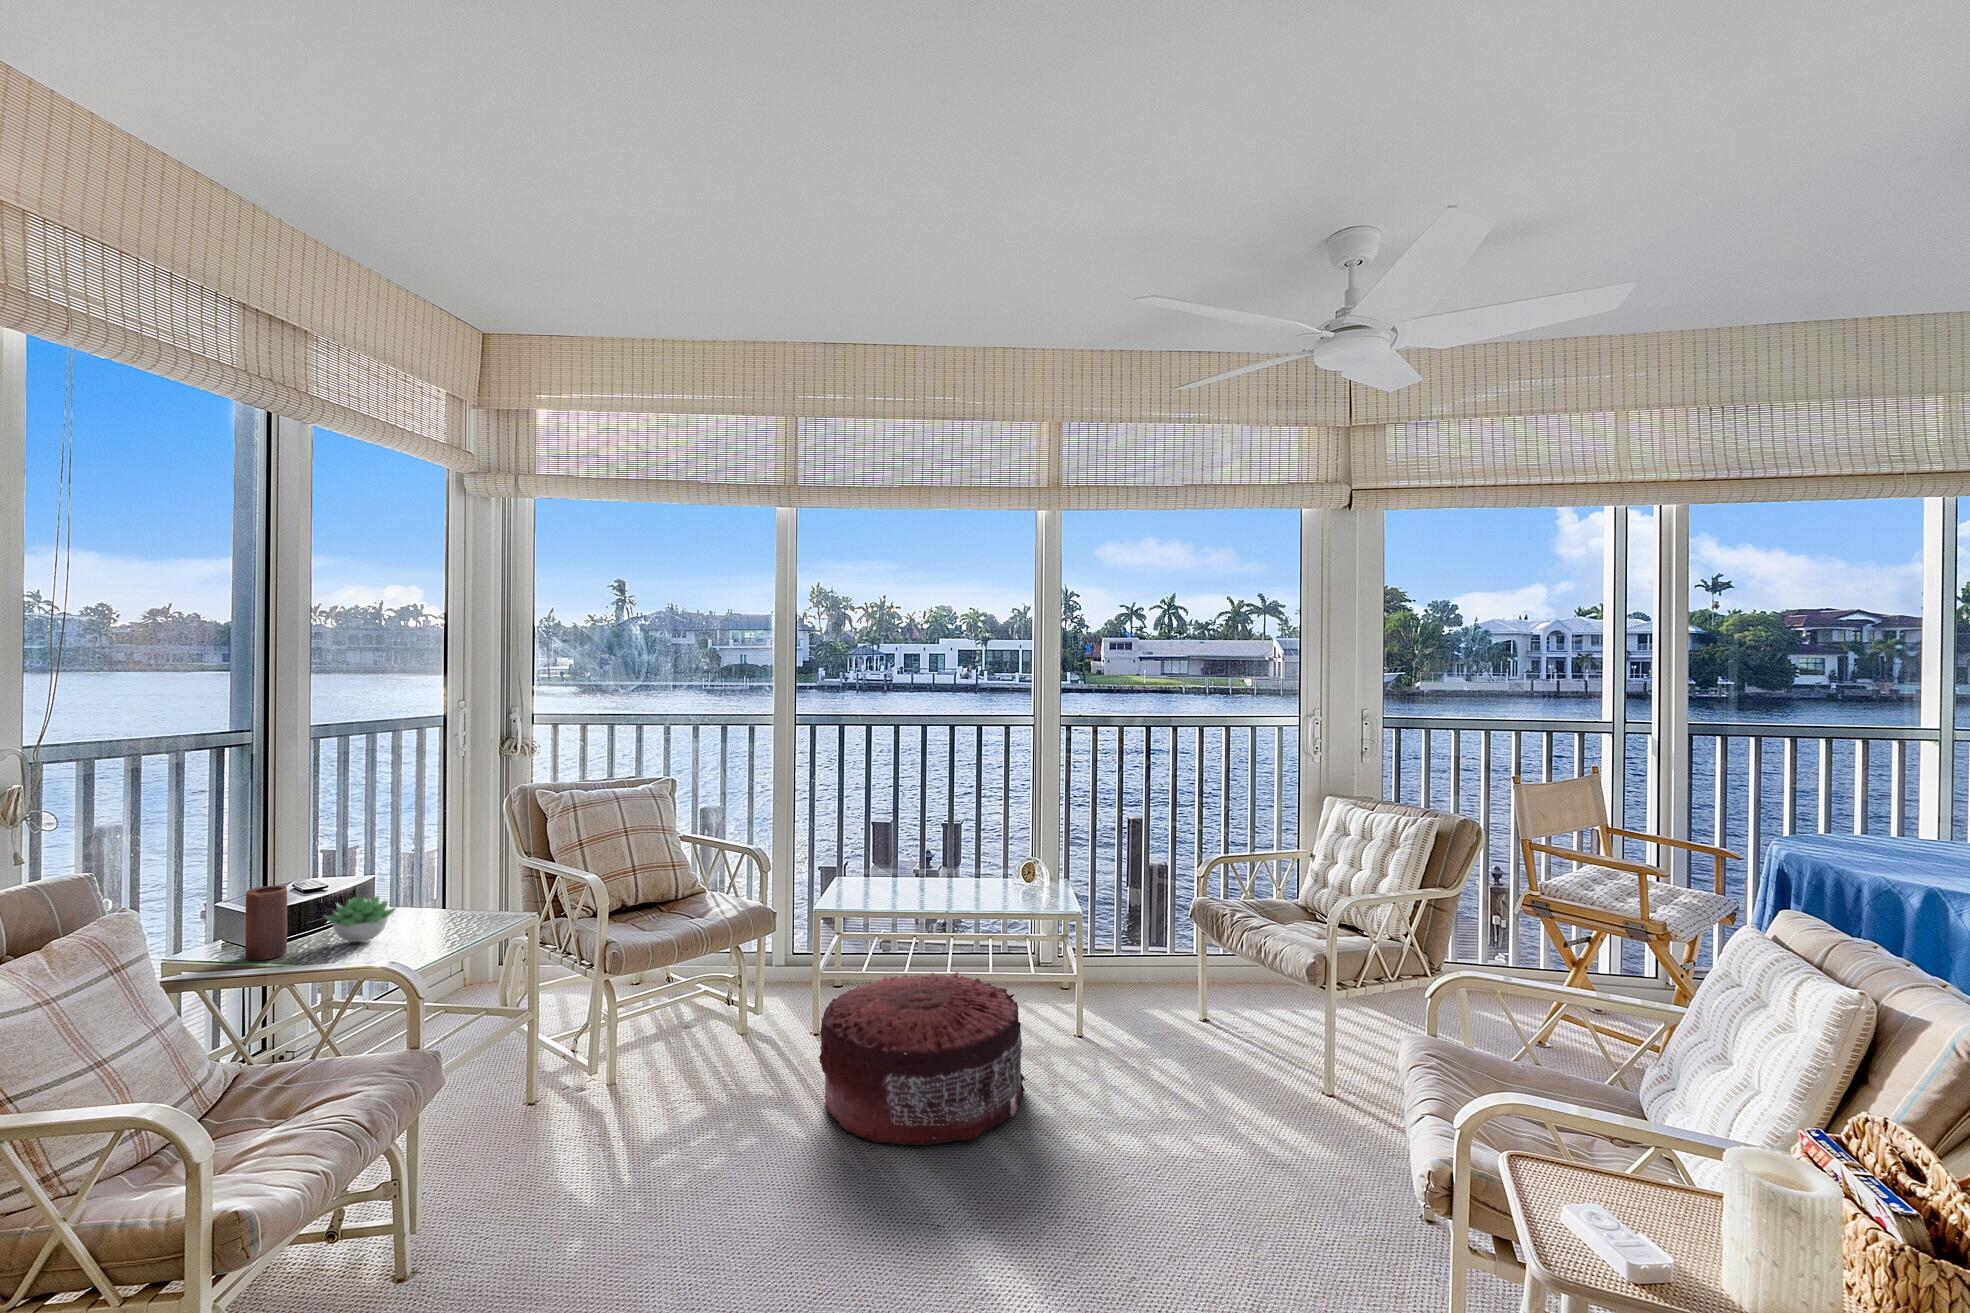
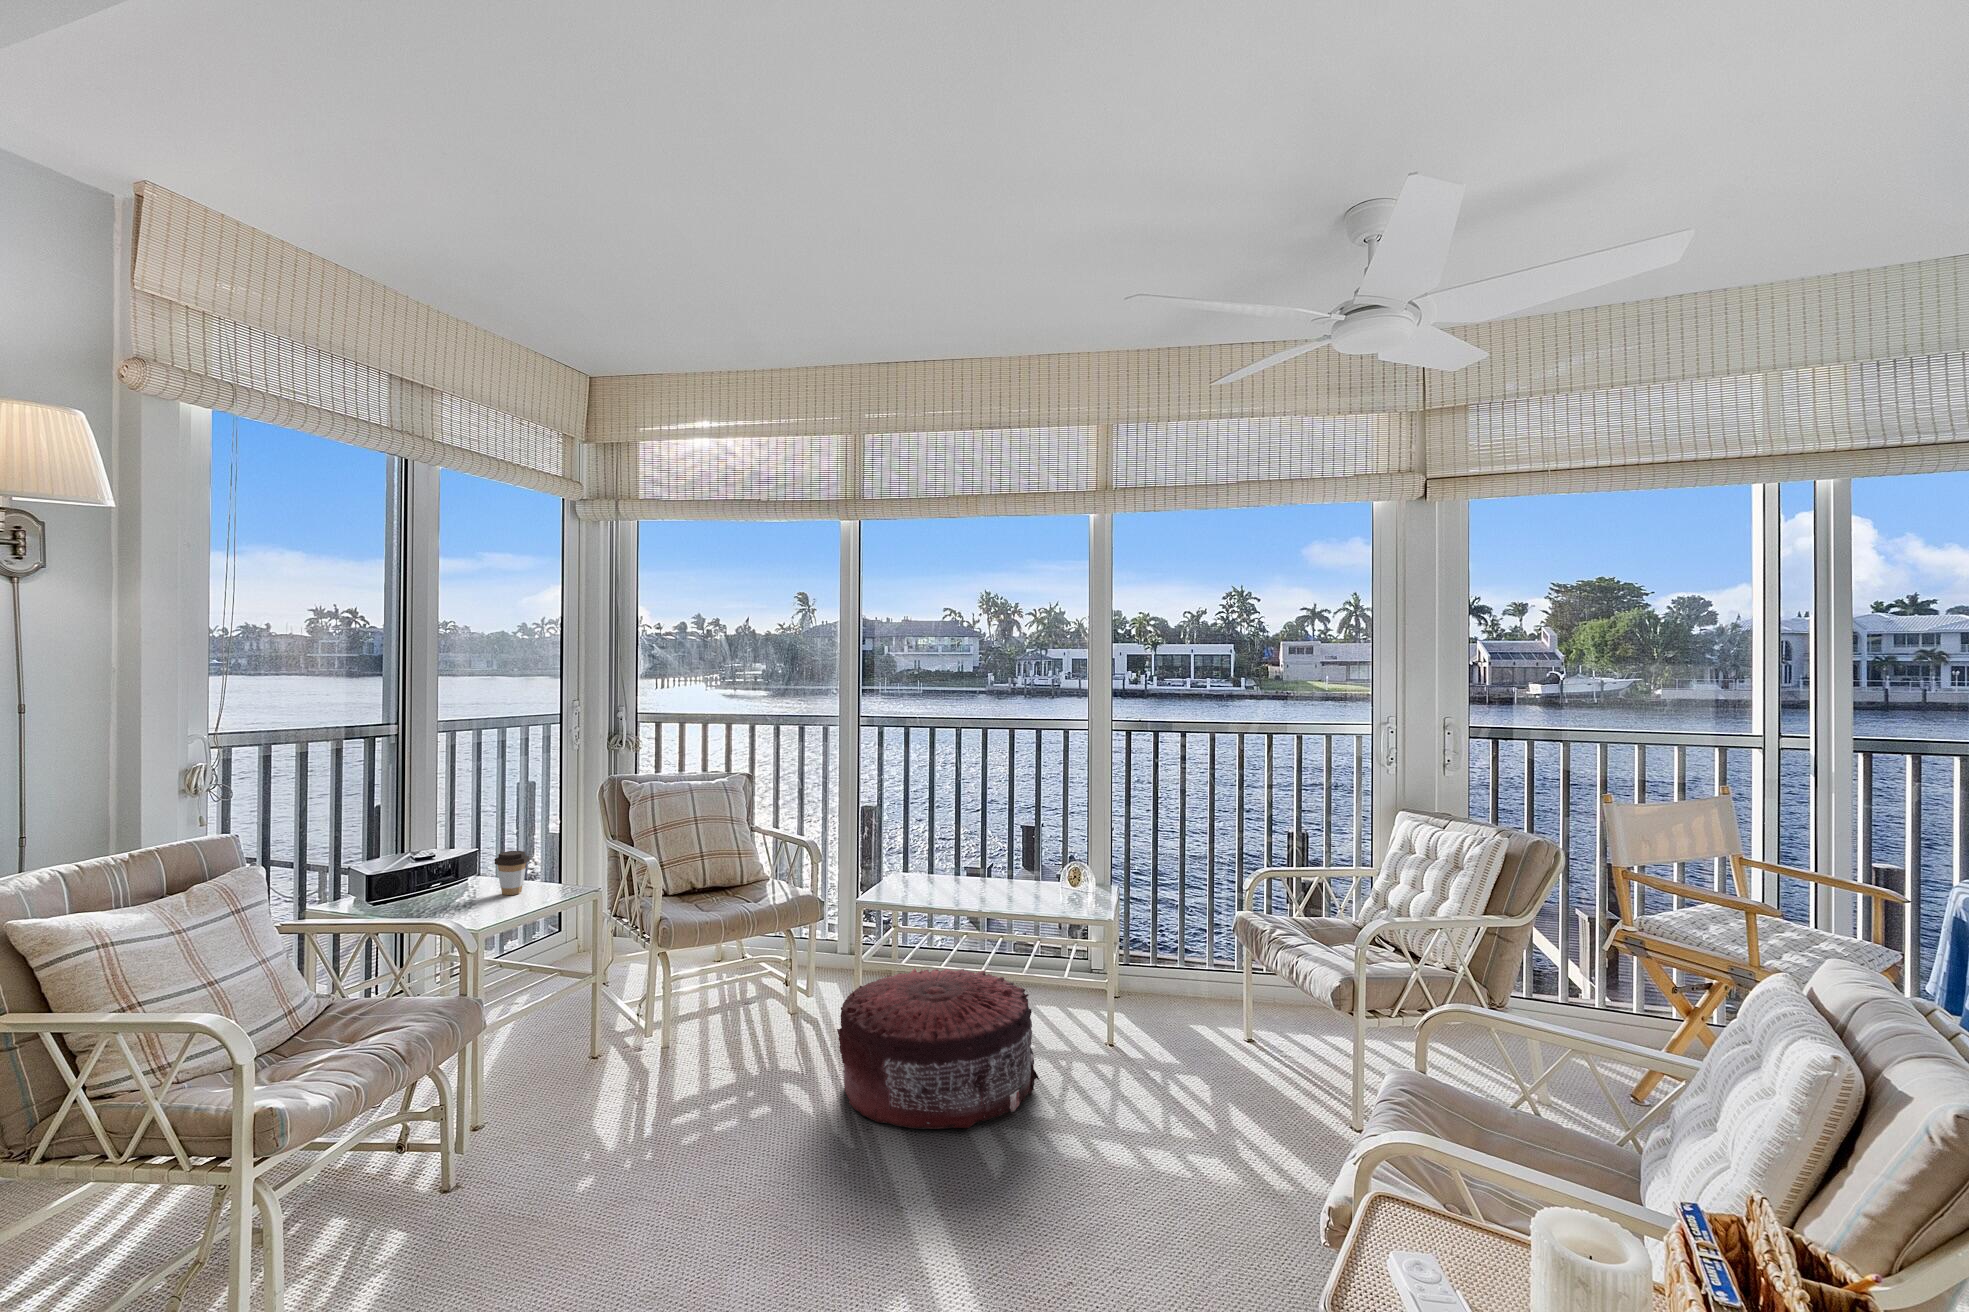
coffee cup: none [415,874,456,926] -> present [494,851,529,895]
candle: present [245,886,288,960] -> none [352,854,384,915]
succulent plant: present [323,896,396,942] -> none [414,866,475,905]

